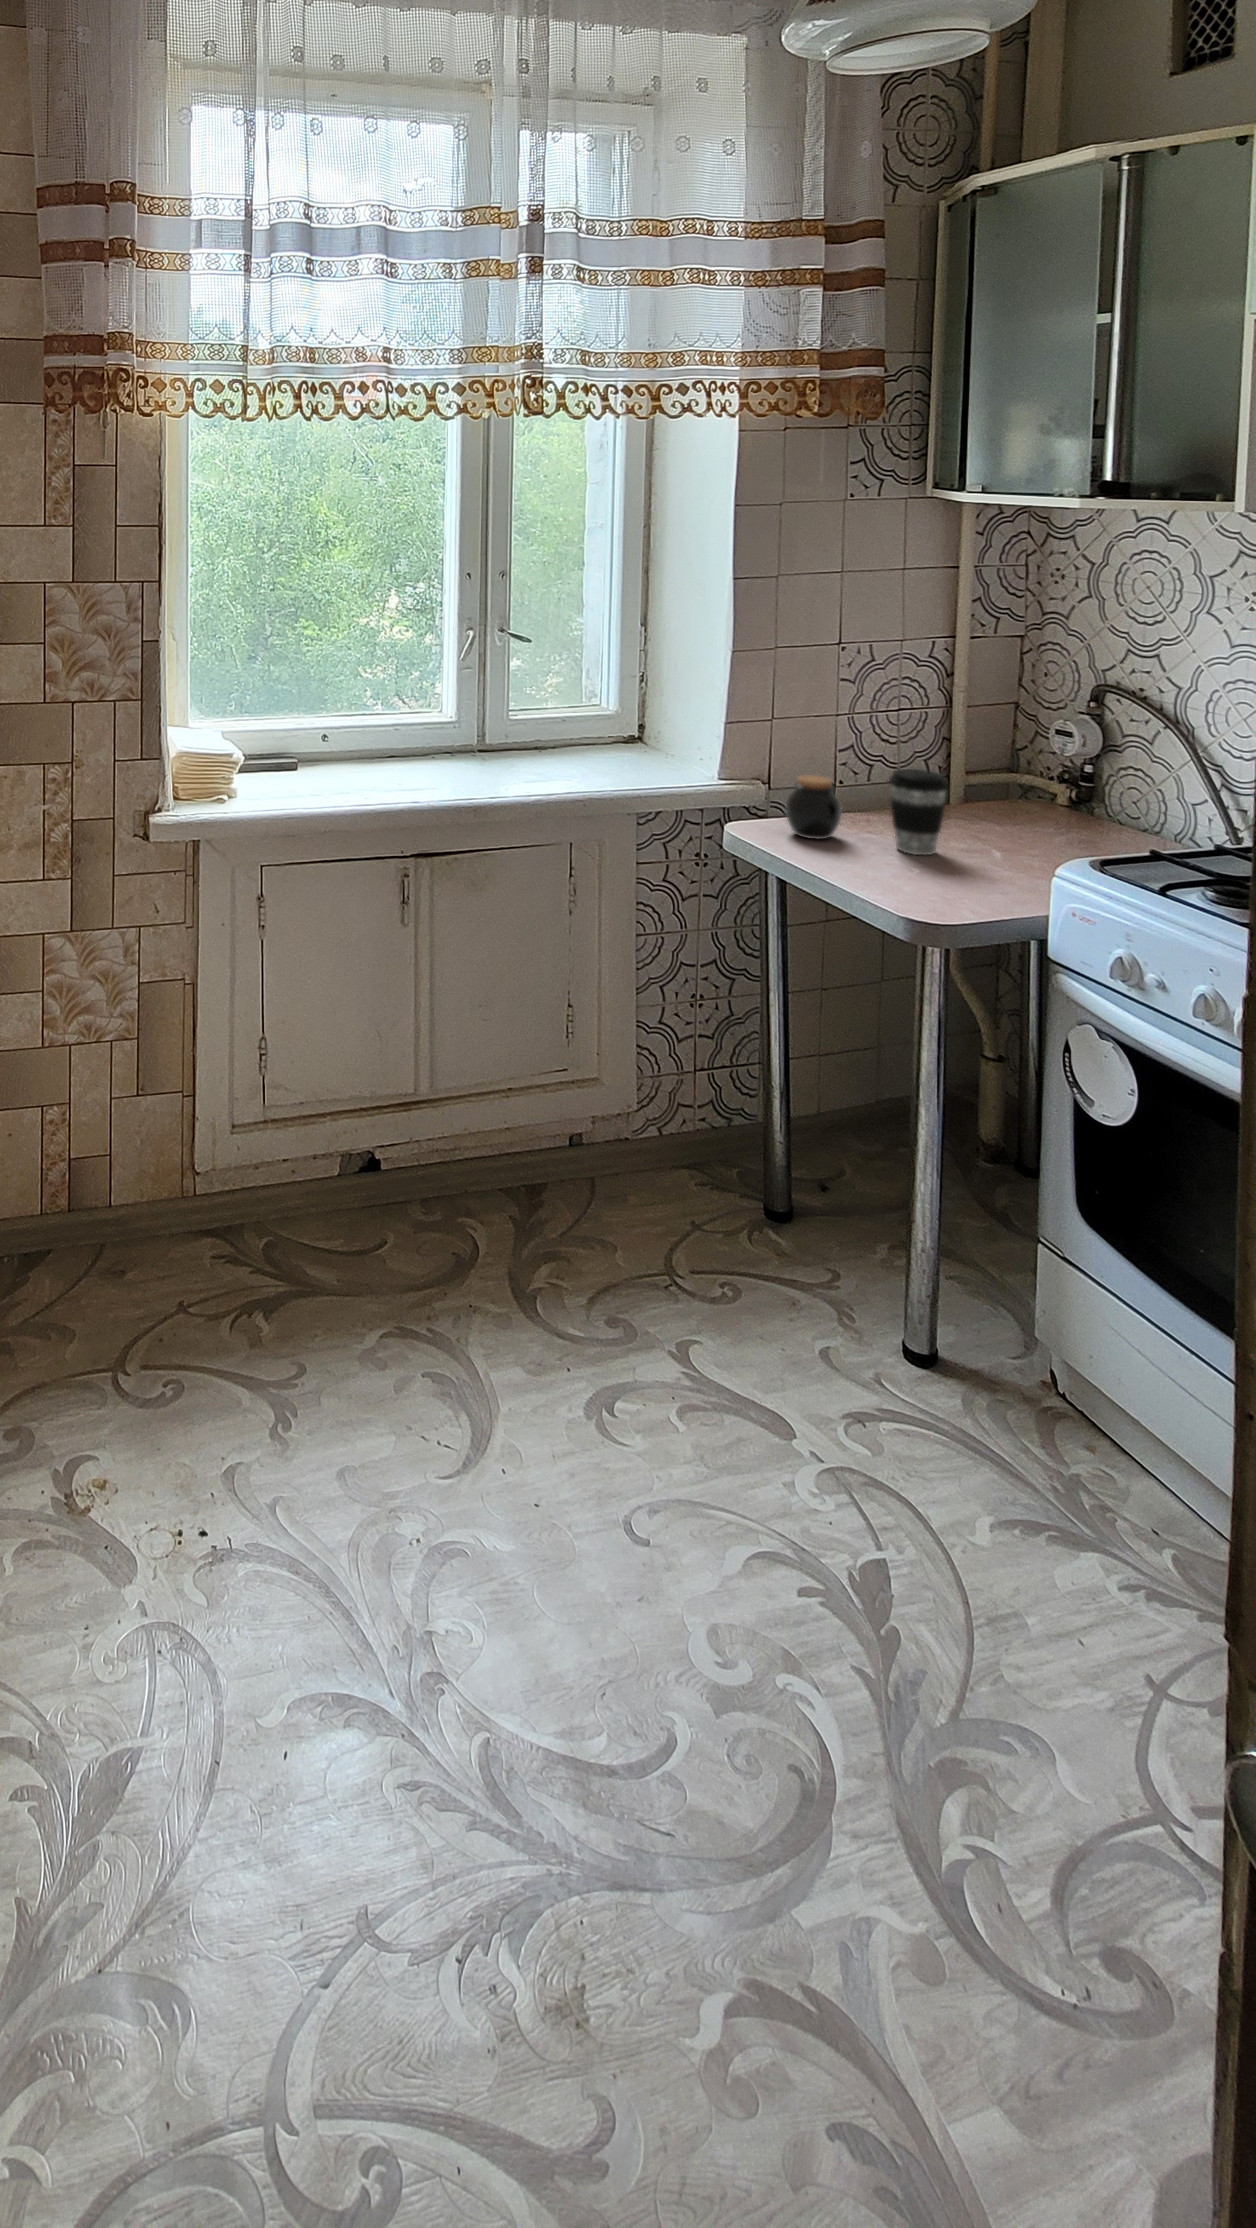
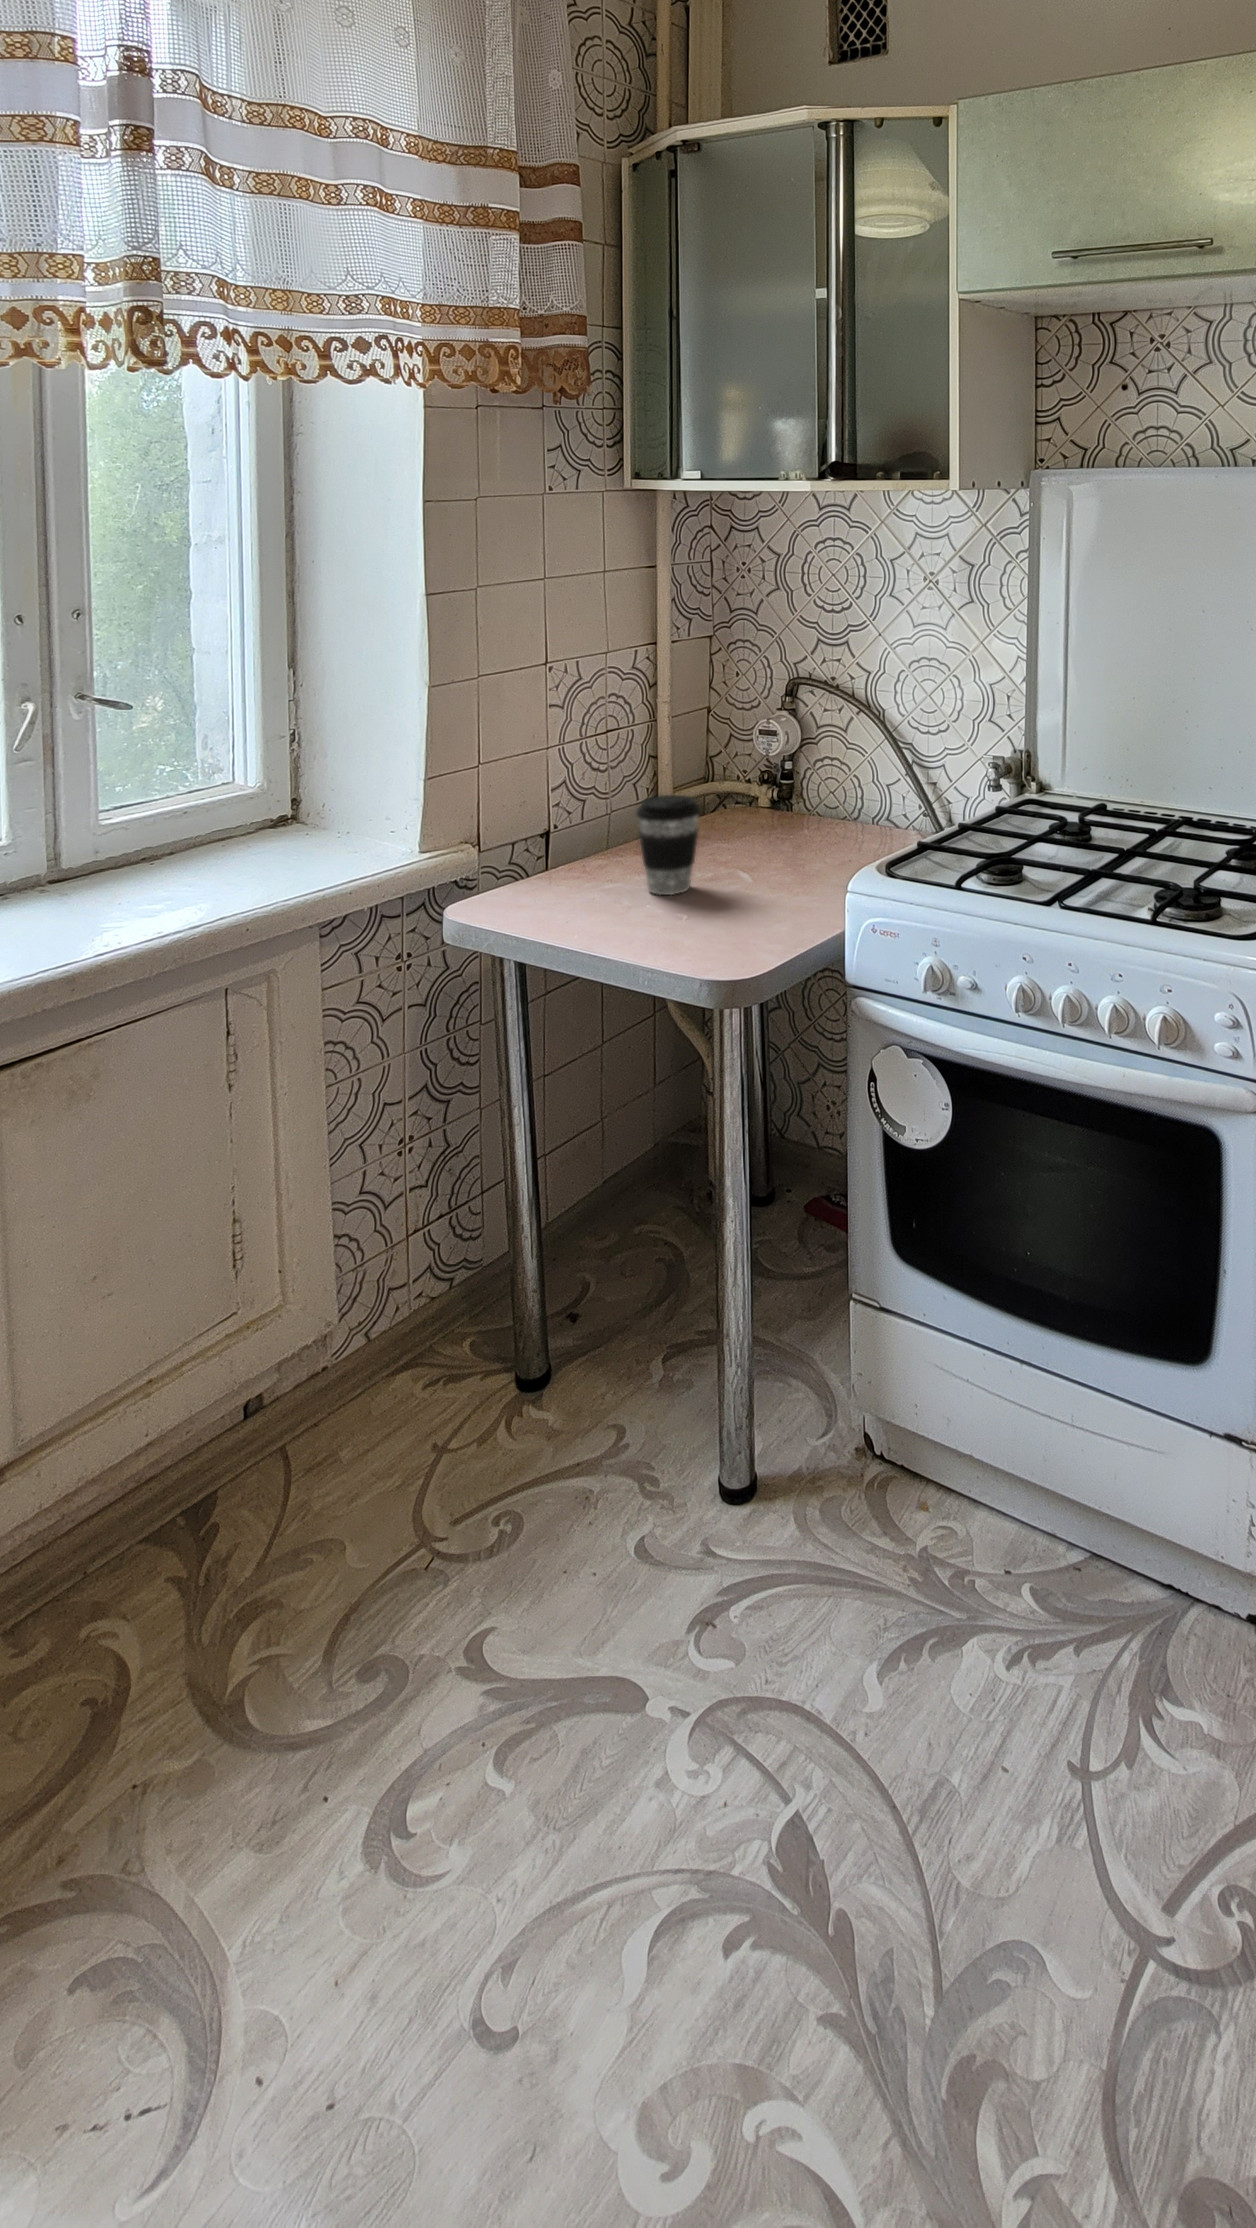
jar: present [785,775,842,839] -> none [517,824,584,903]

